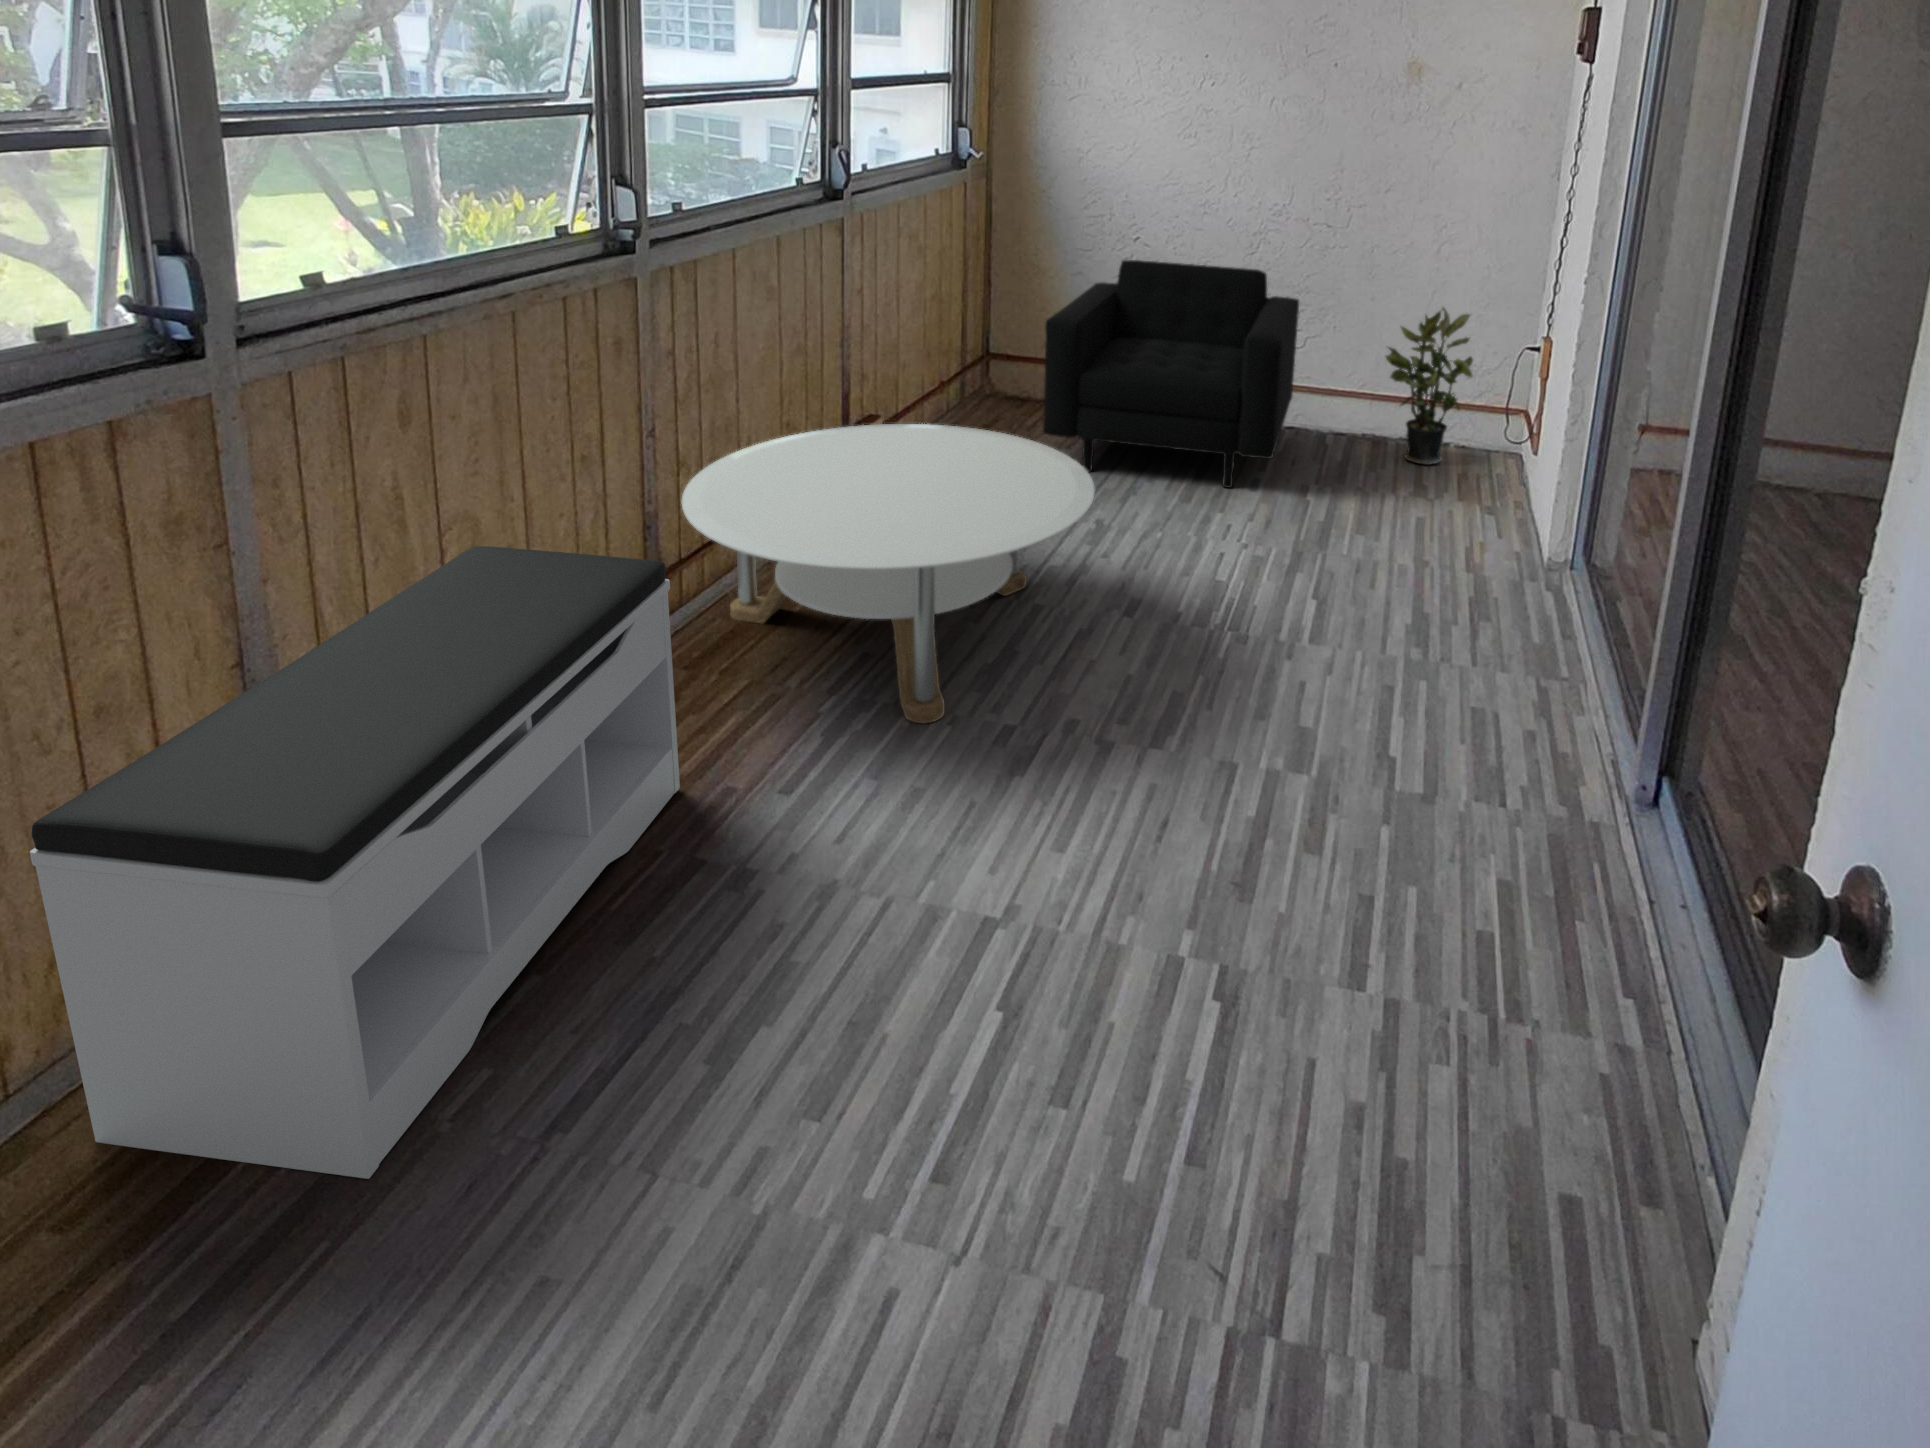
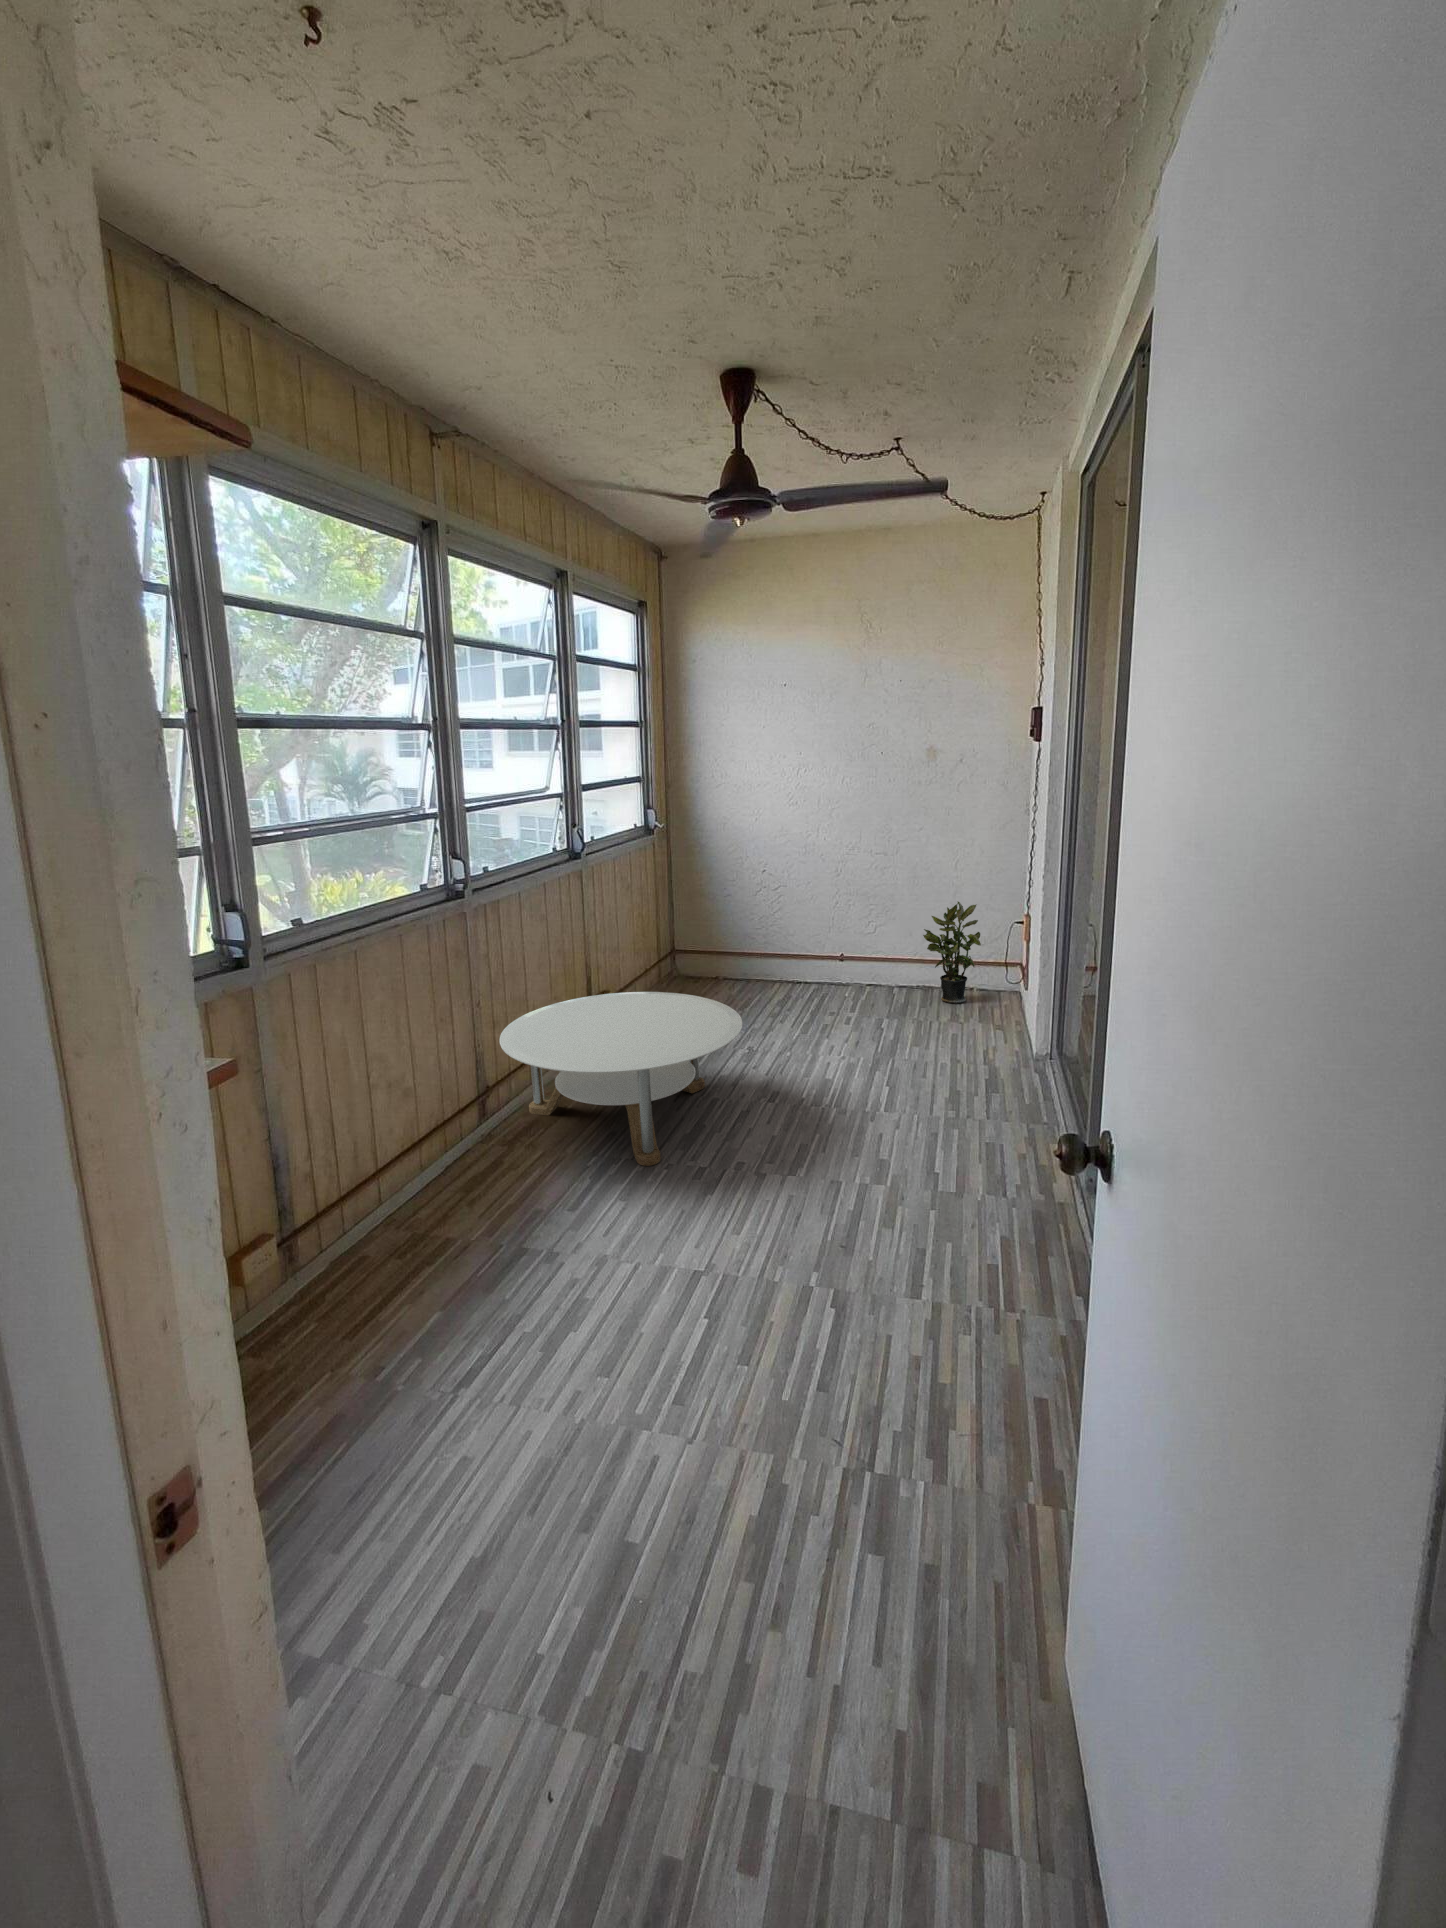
armchair: present [1043,260,1299,488] -> none [706,887,866,1024]
bench: present [30,546,680,1179] -> none [191,1068,511,1402]

